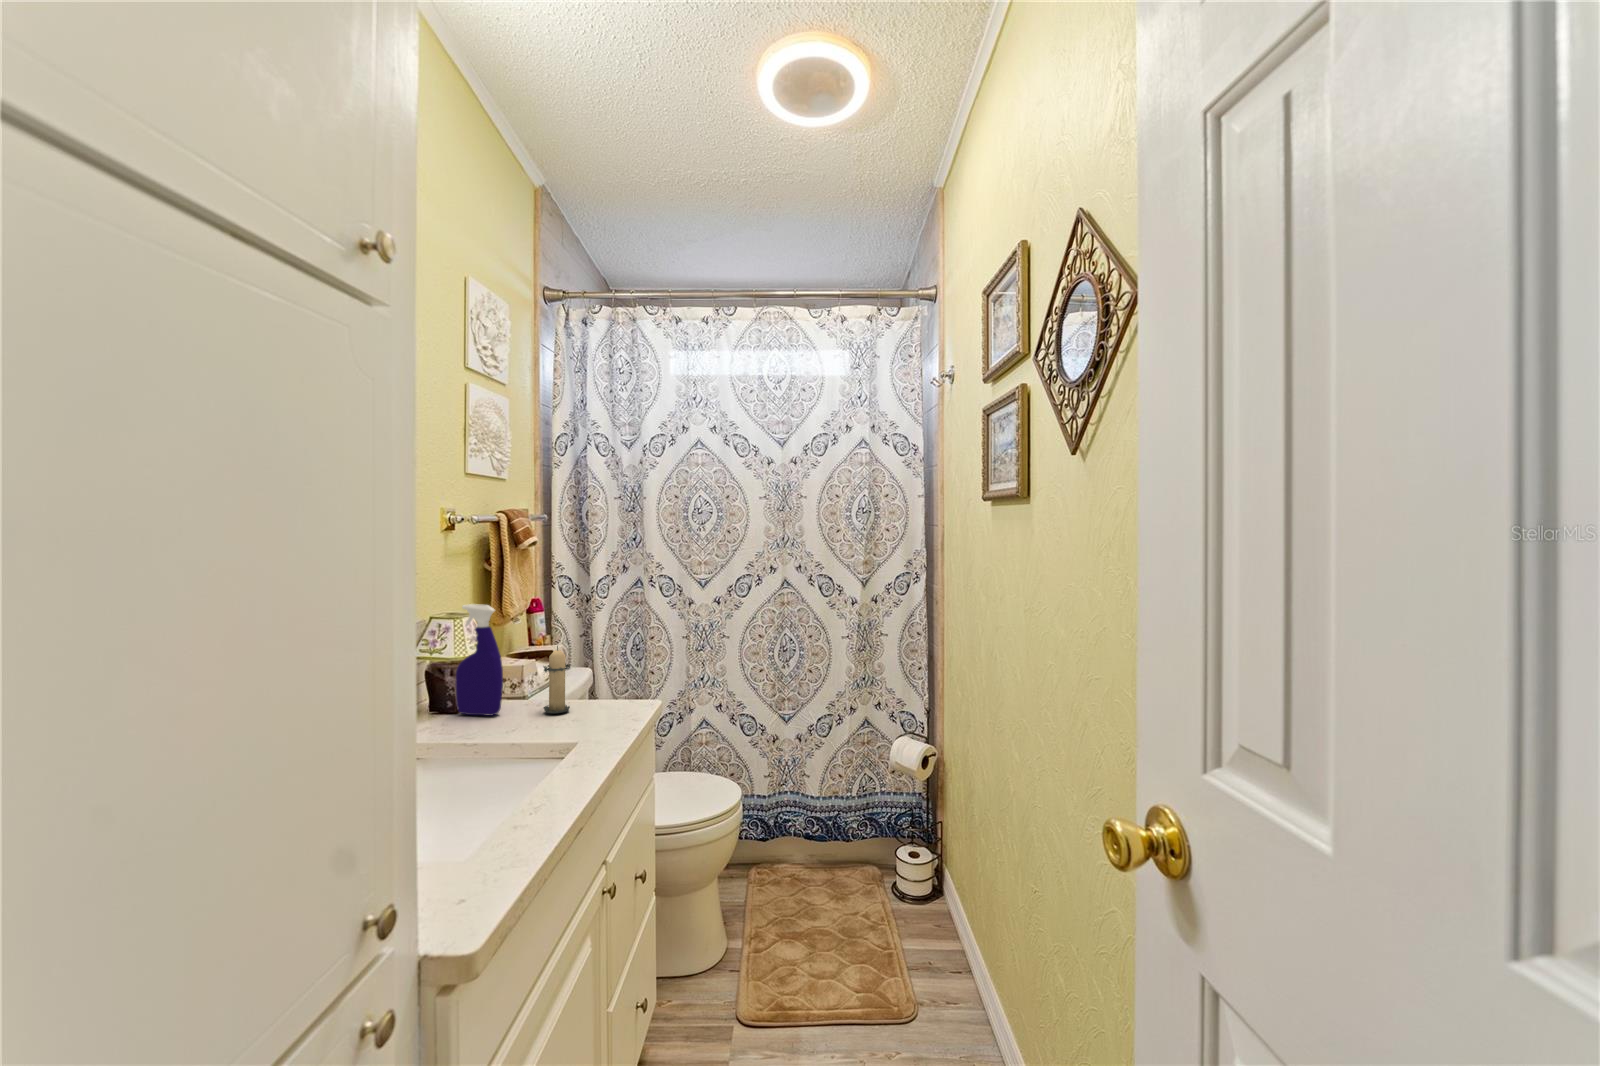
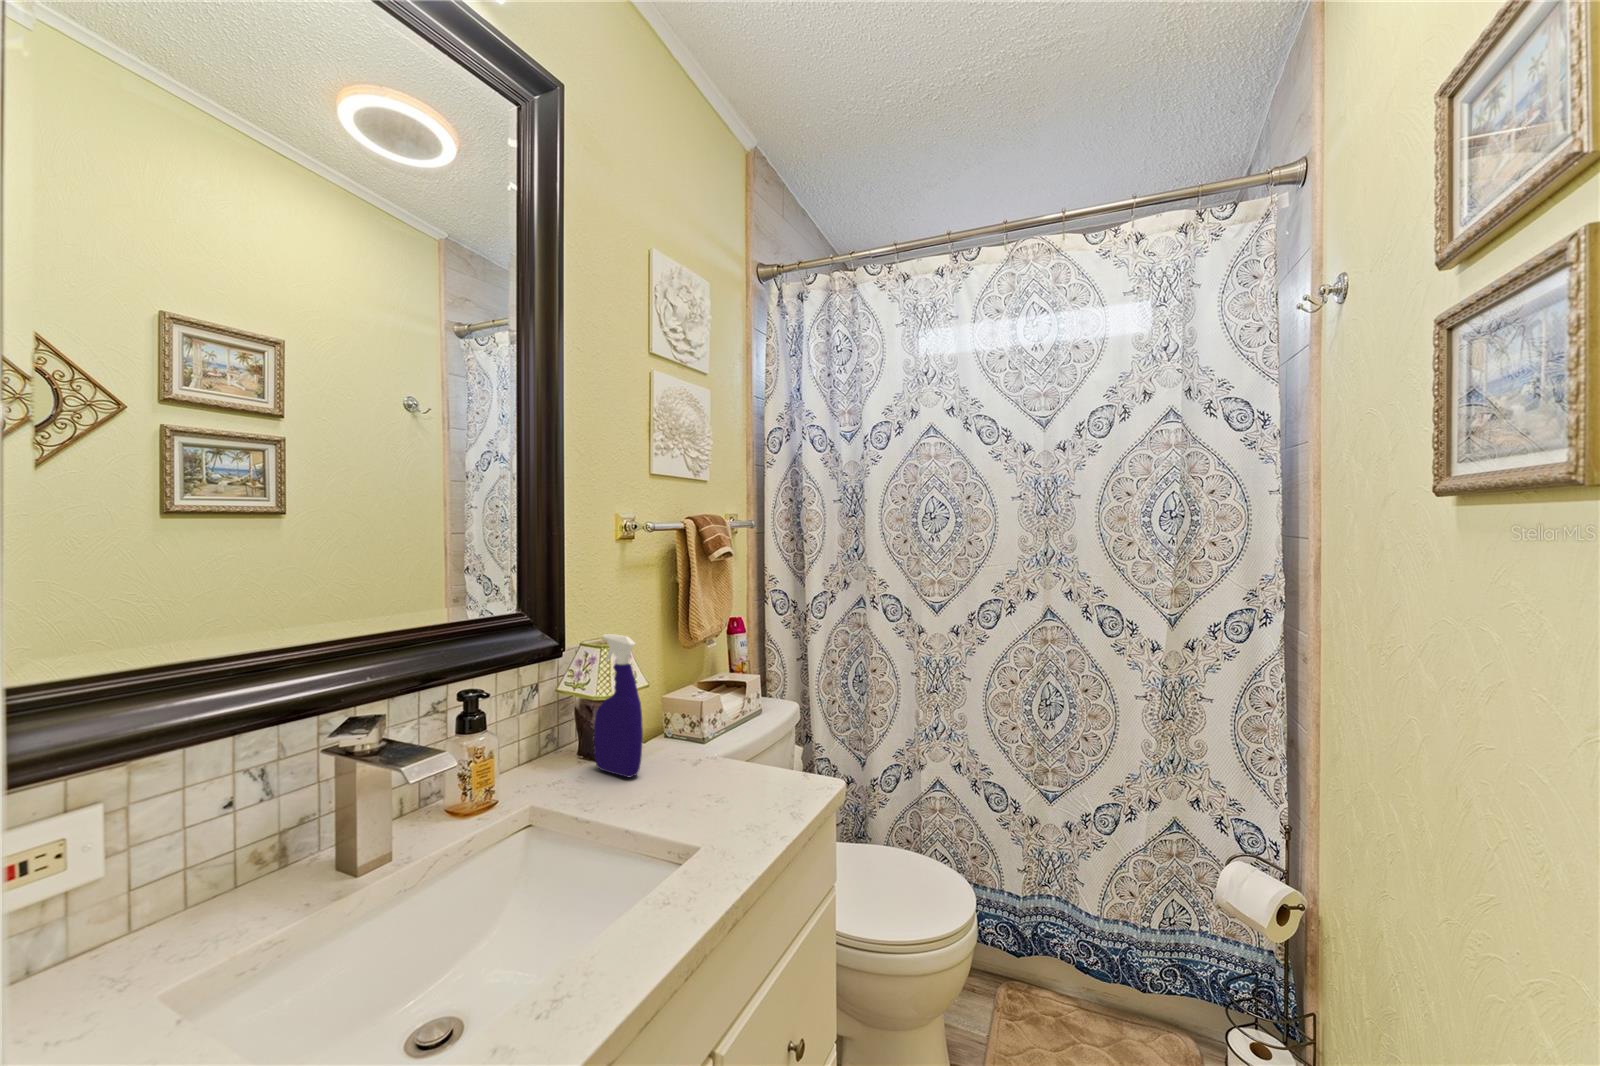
candle: present [543,646,570,713] -> none [682,696,726,789]

